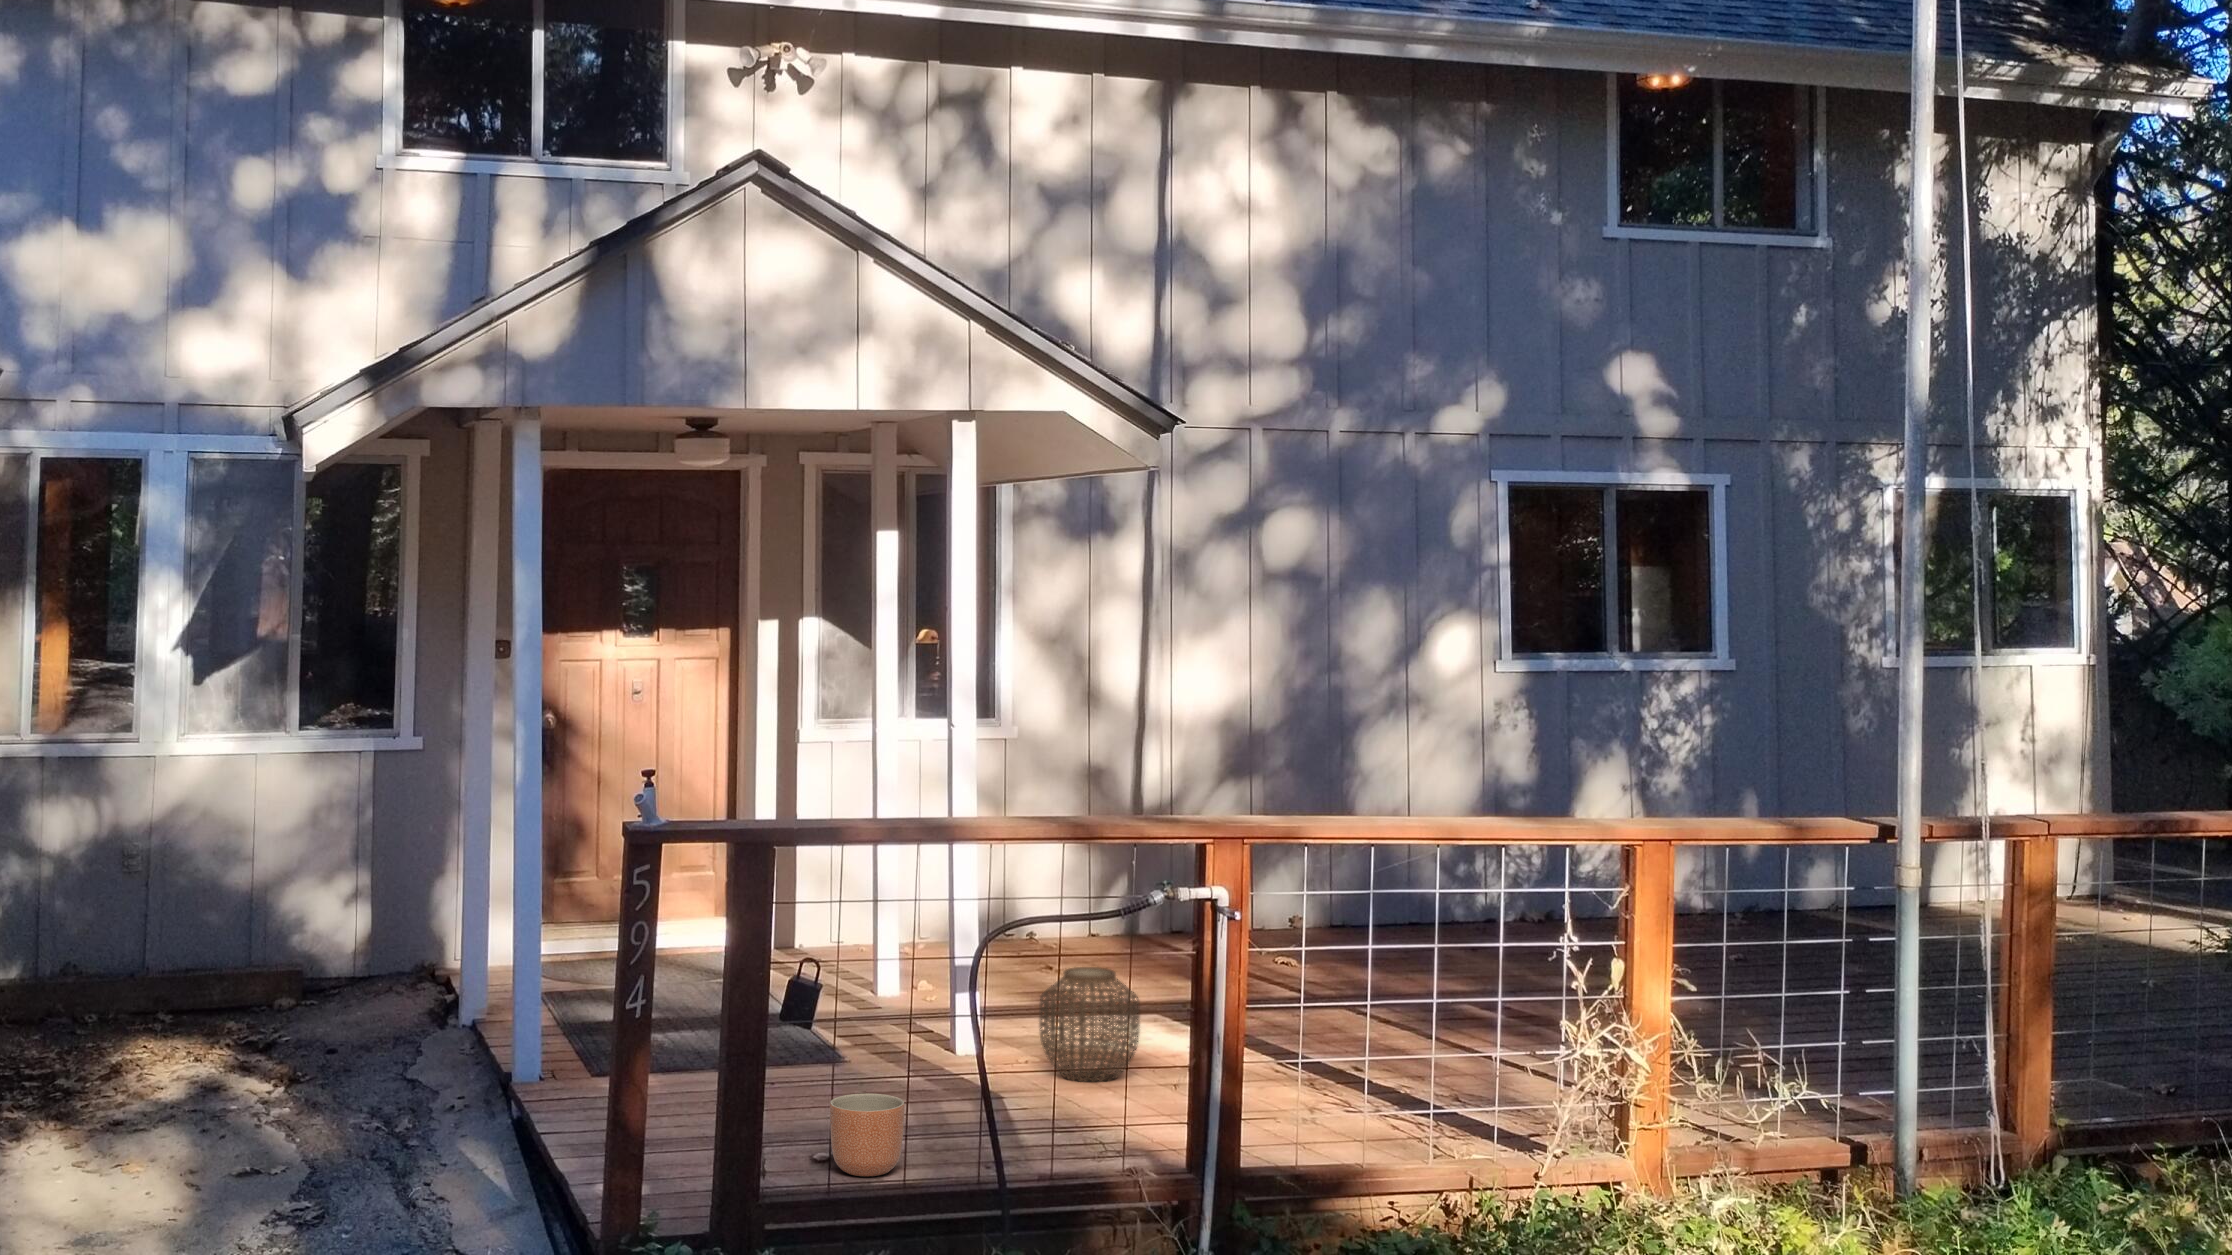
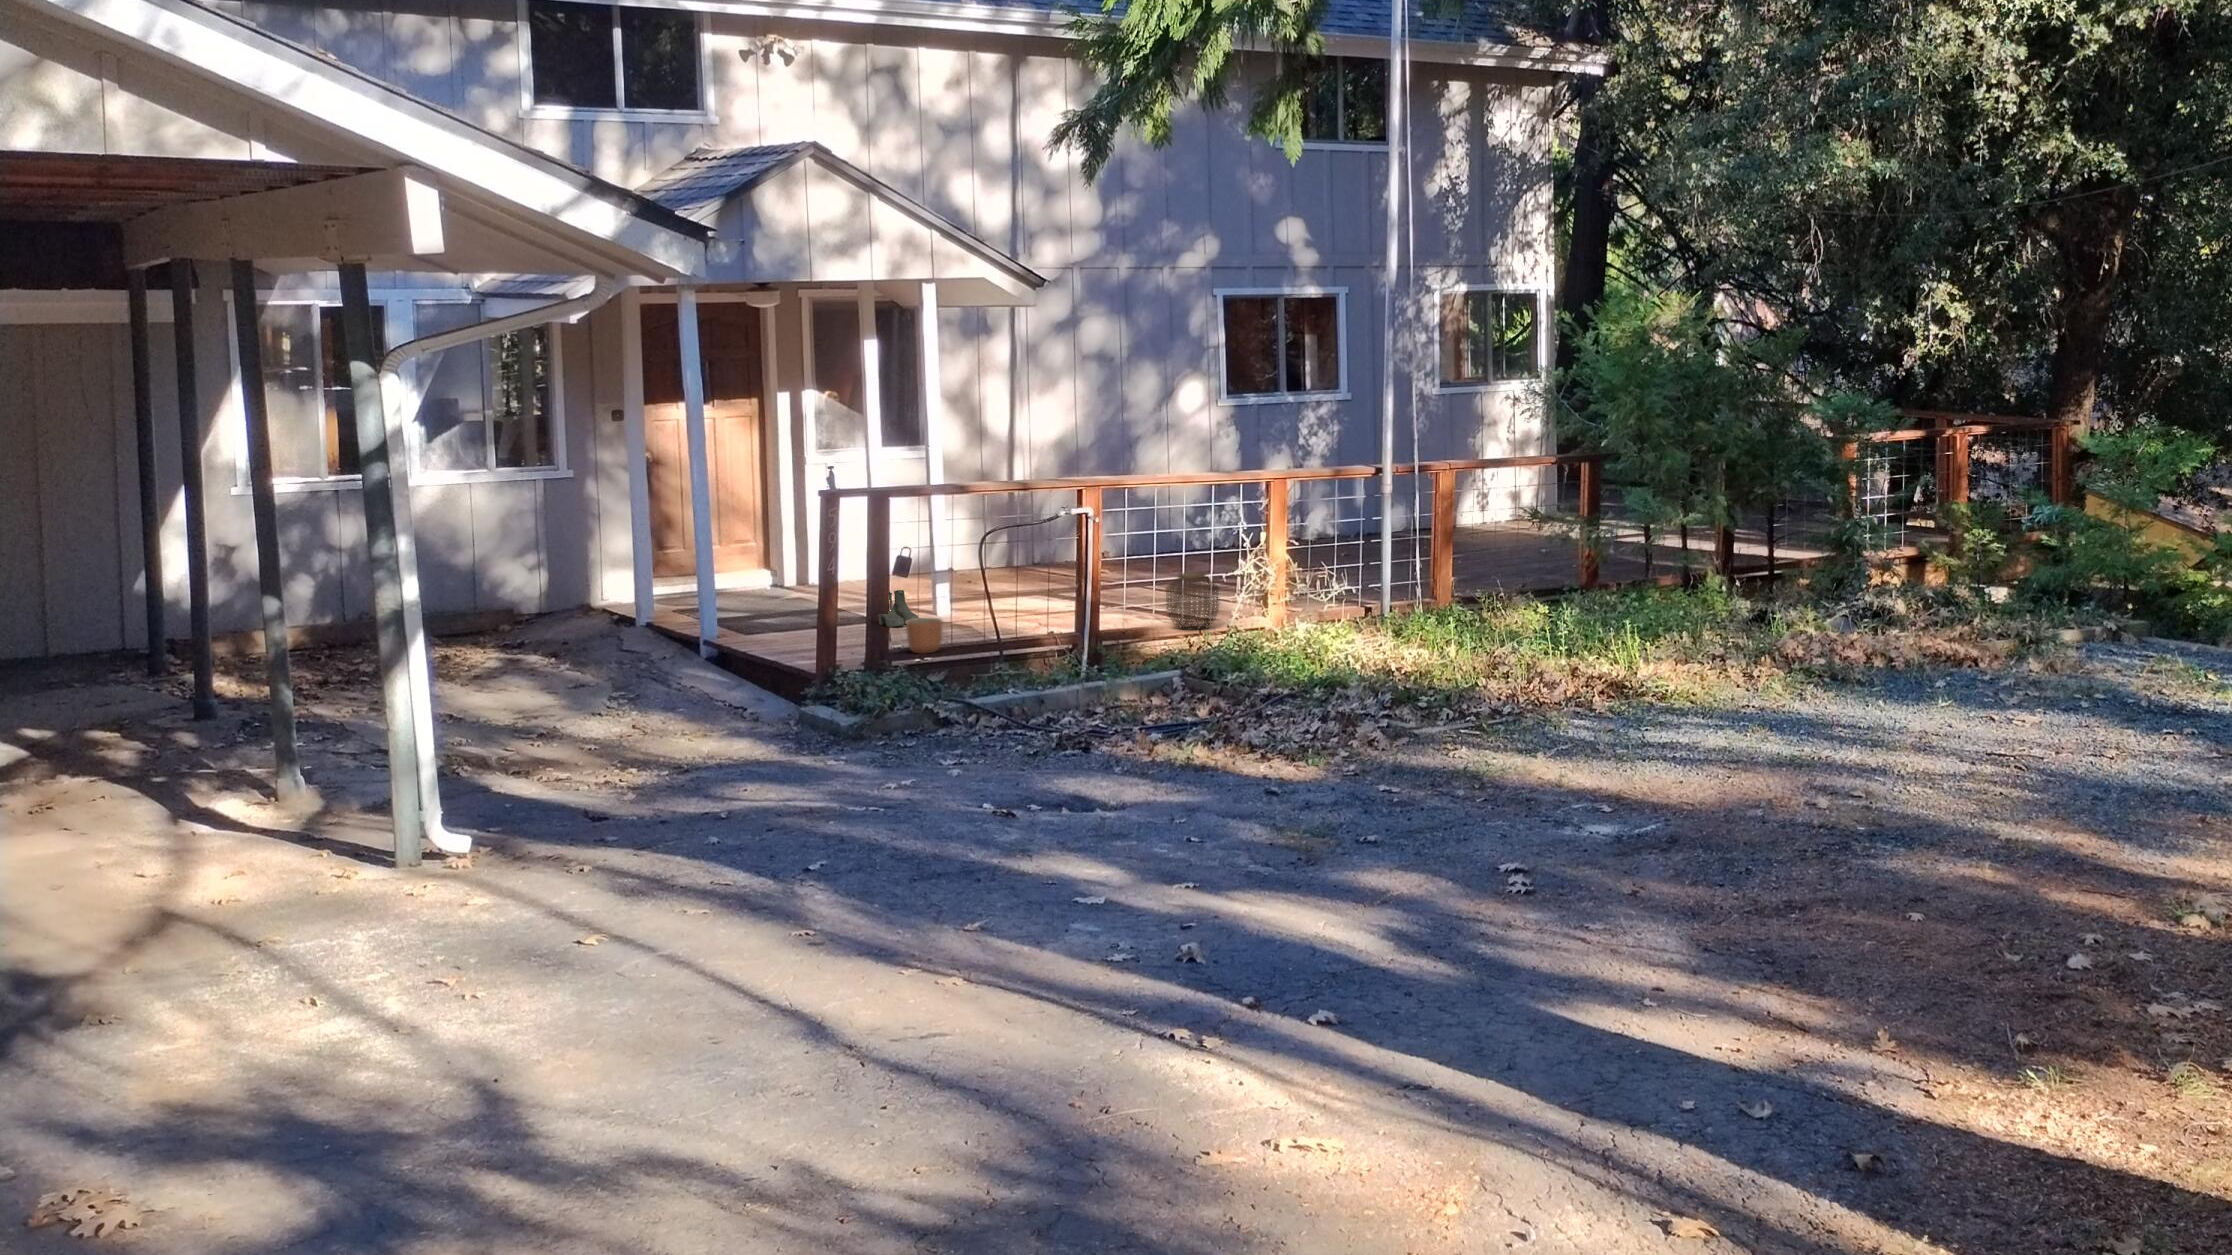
woven basket: present [1040,967,1140,1082] -> present [1166,572,1218,630]
boots: none [834,1001,906,1078] -> present [878,590,918,627]

